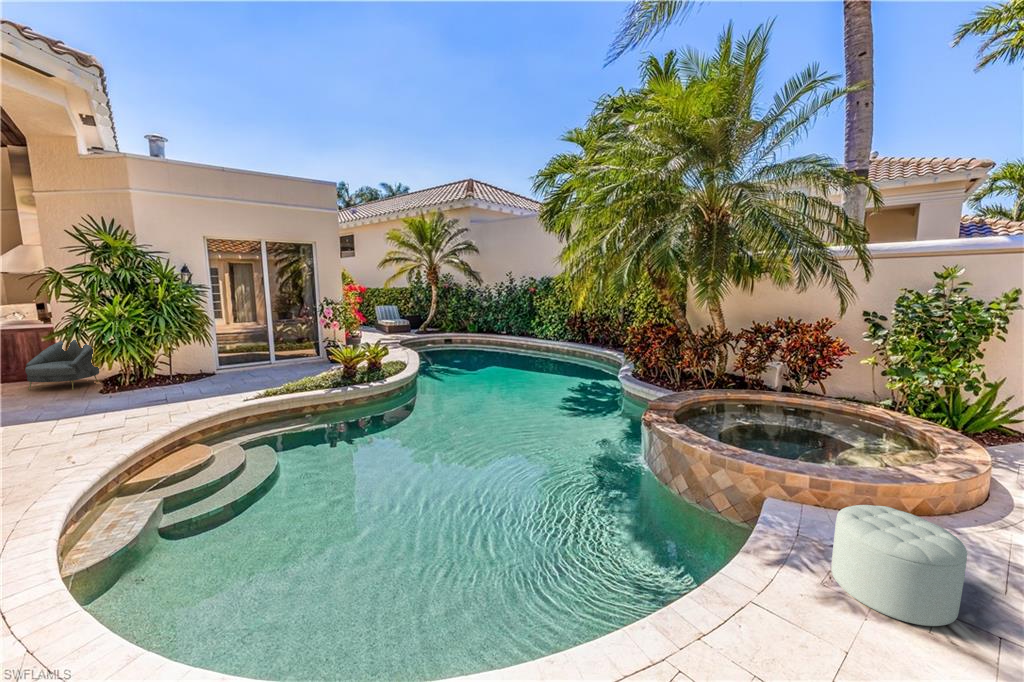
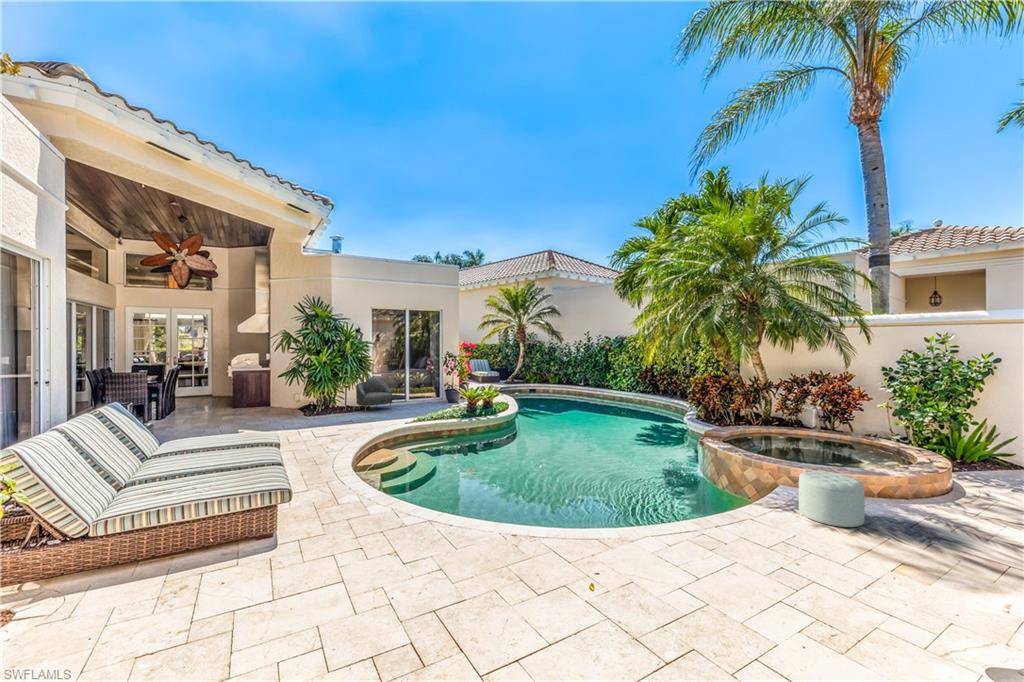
armchair: present [25,338,99,390] -> present [356,377,392,412]

